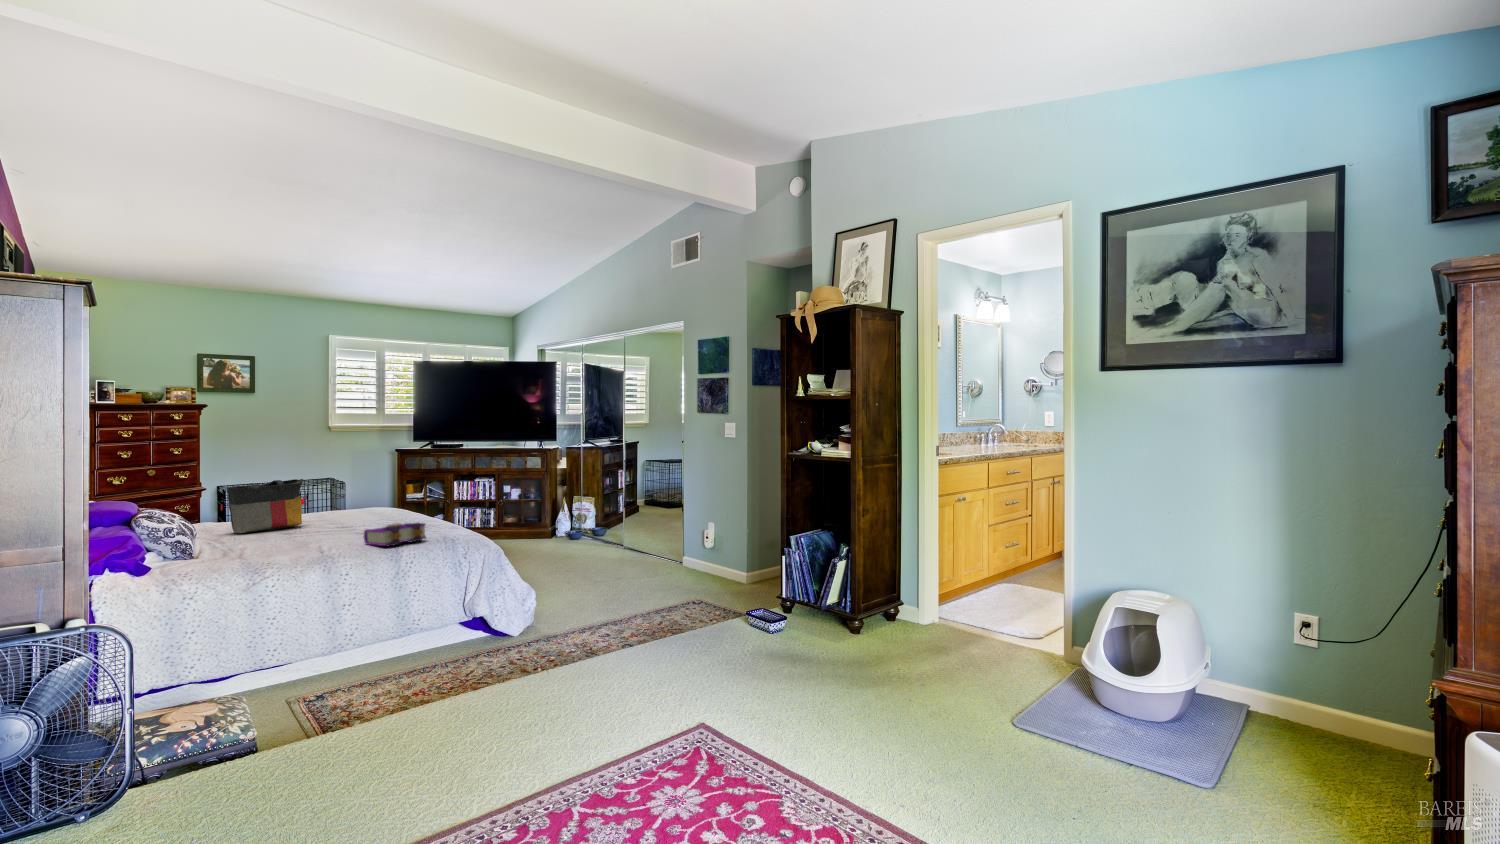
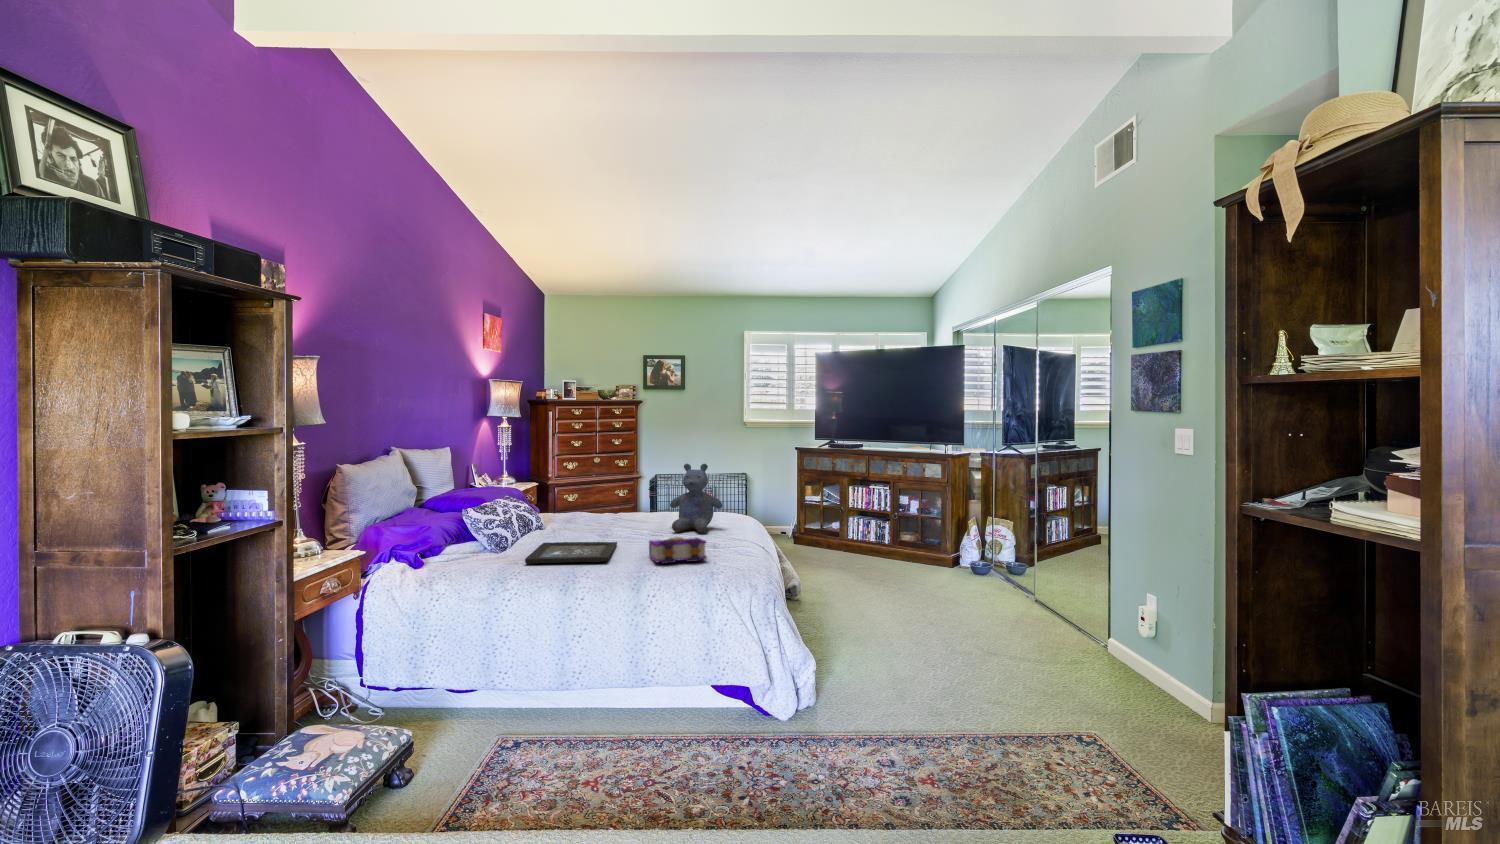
stuffed bear: none [341,463,397,526] -> present [670,464,723,532]
tote bag: present [228,479,304,533] -> none [572,477,638,528]
tray: none [229,538,334,563] -> present [525,542,617,564]

